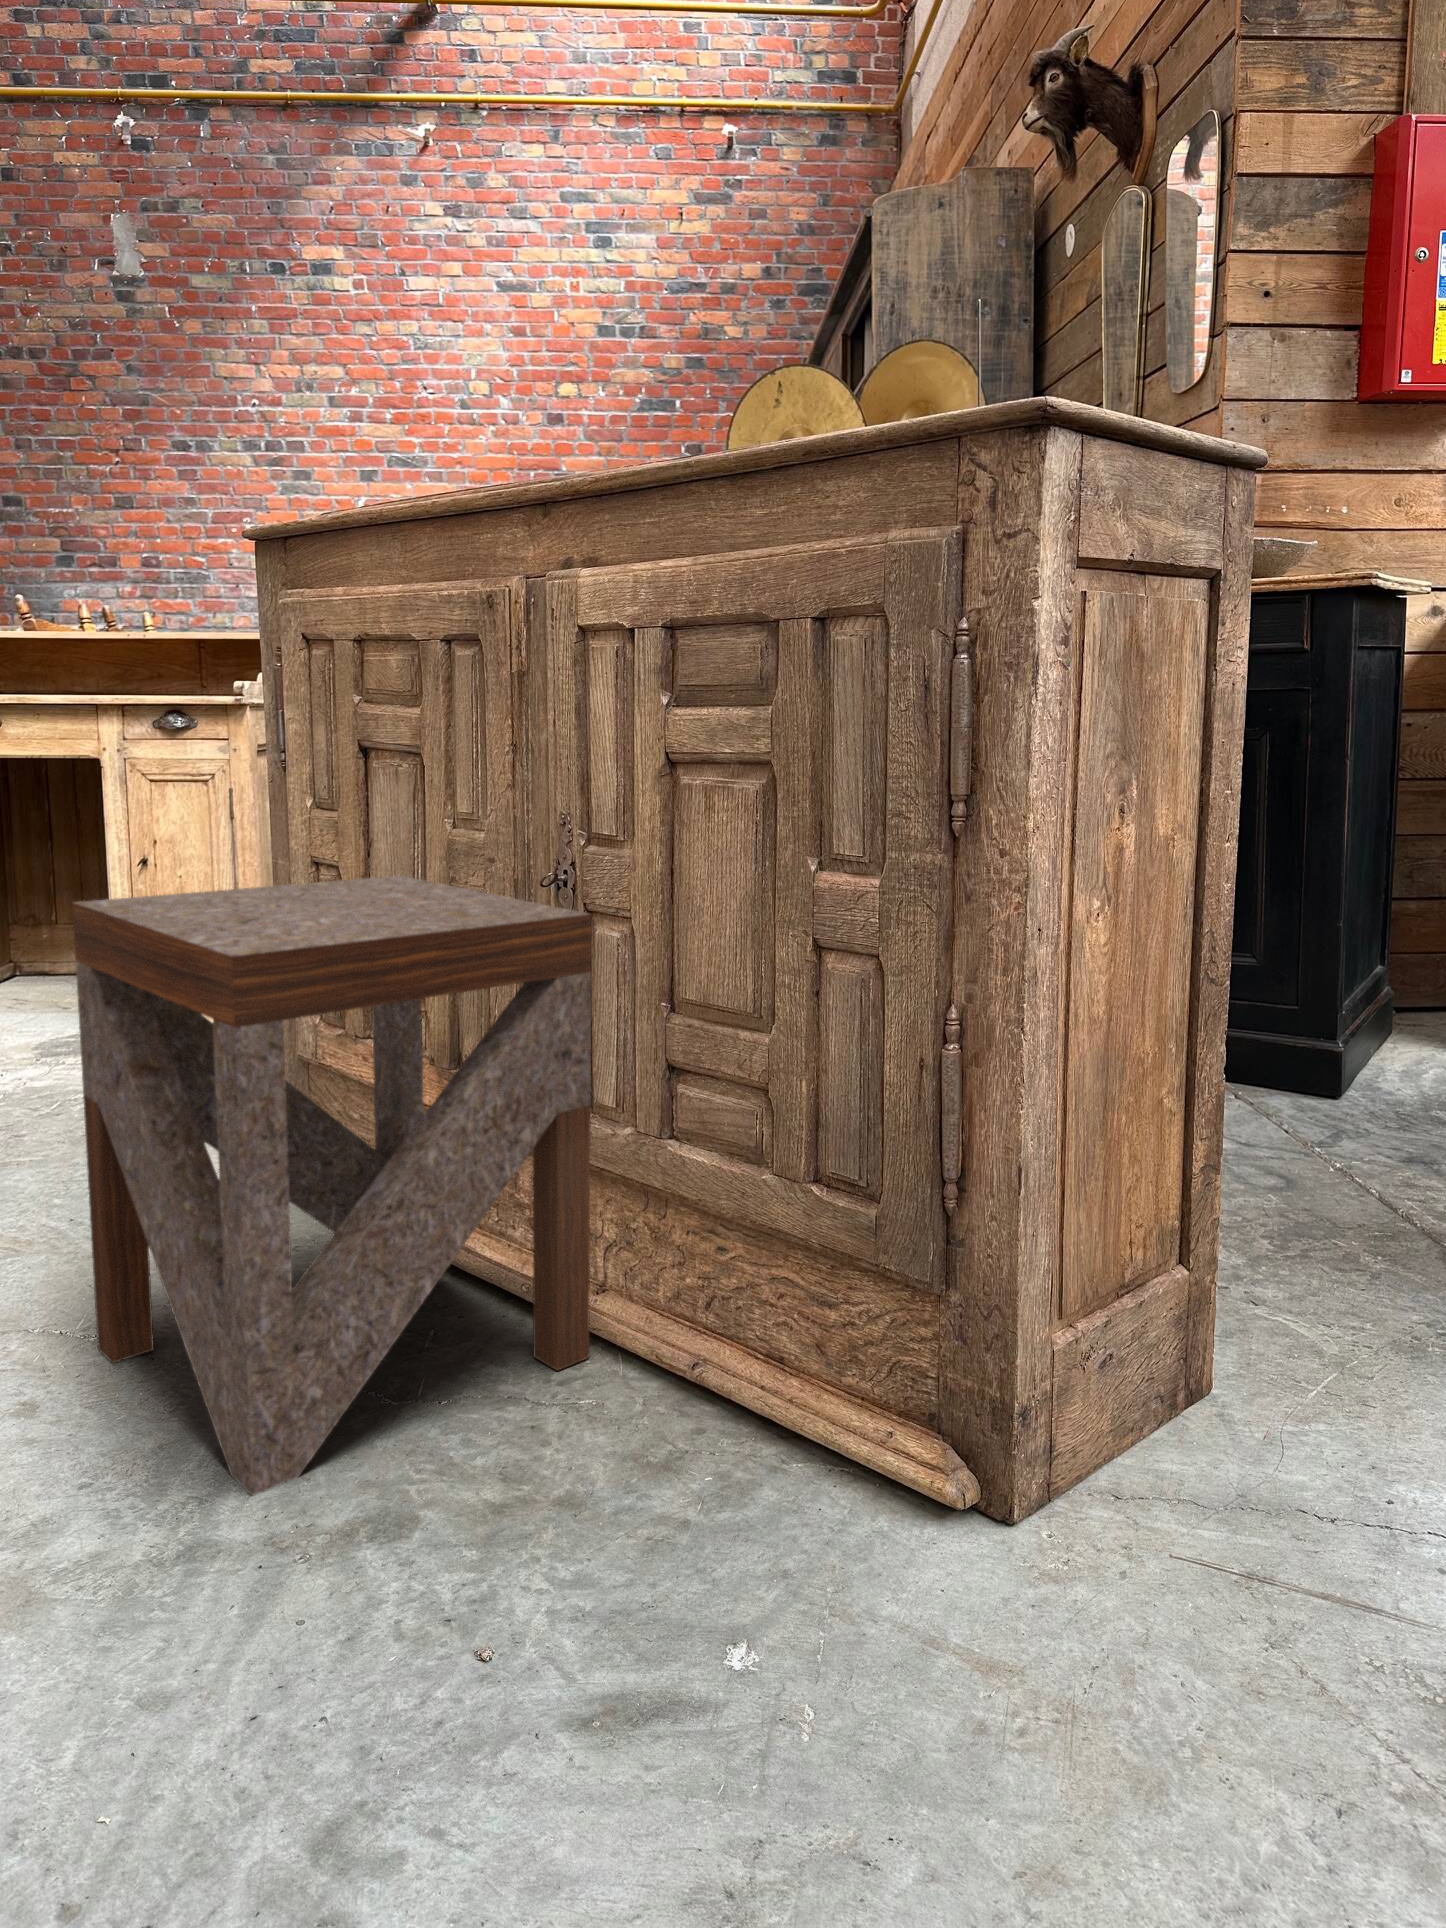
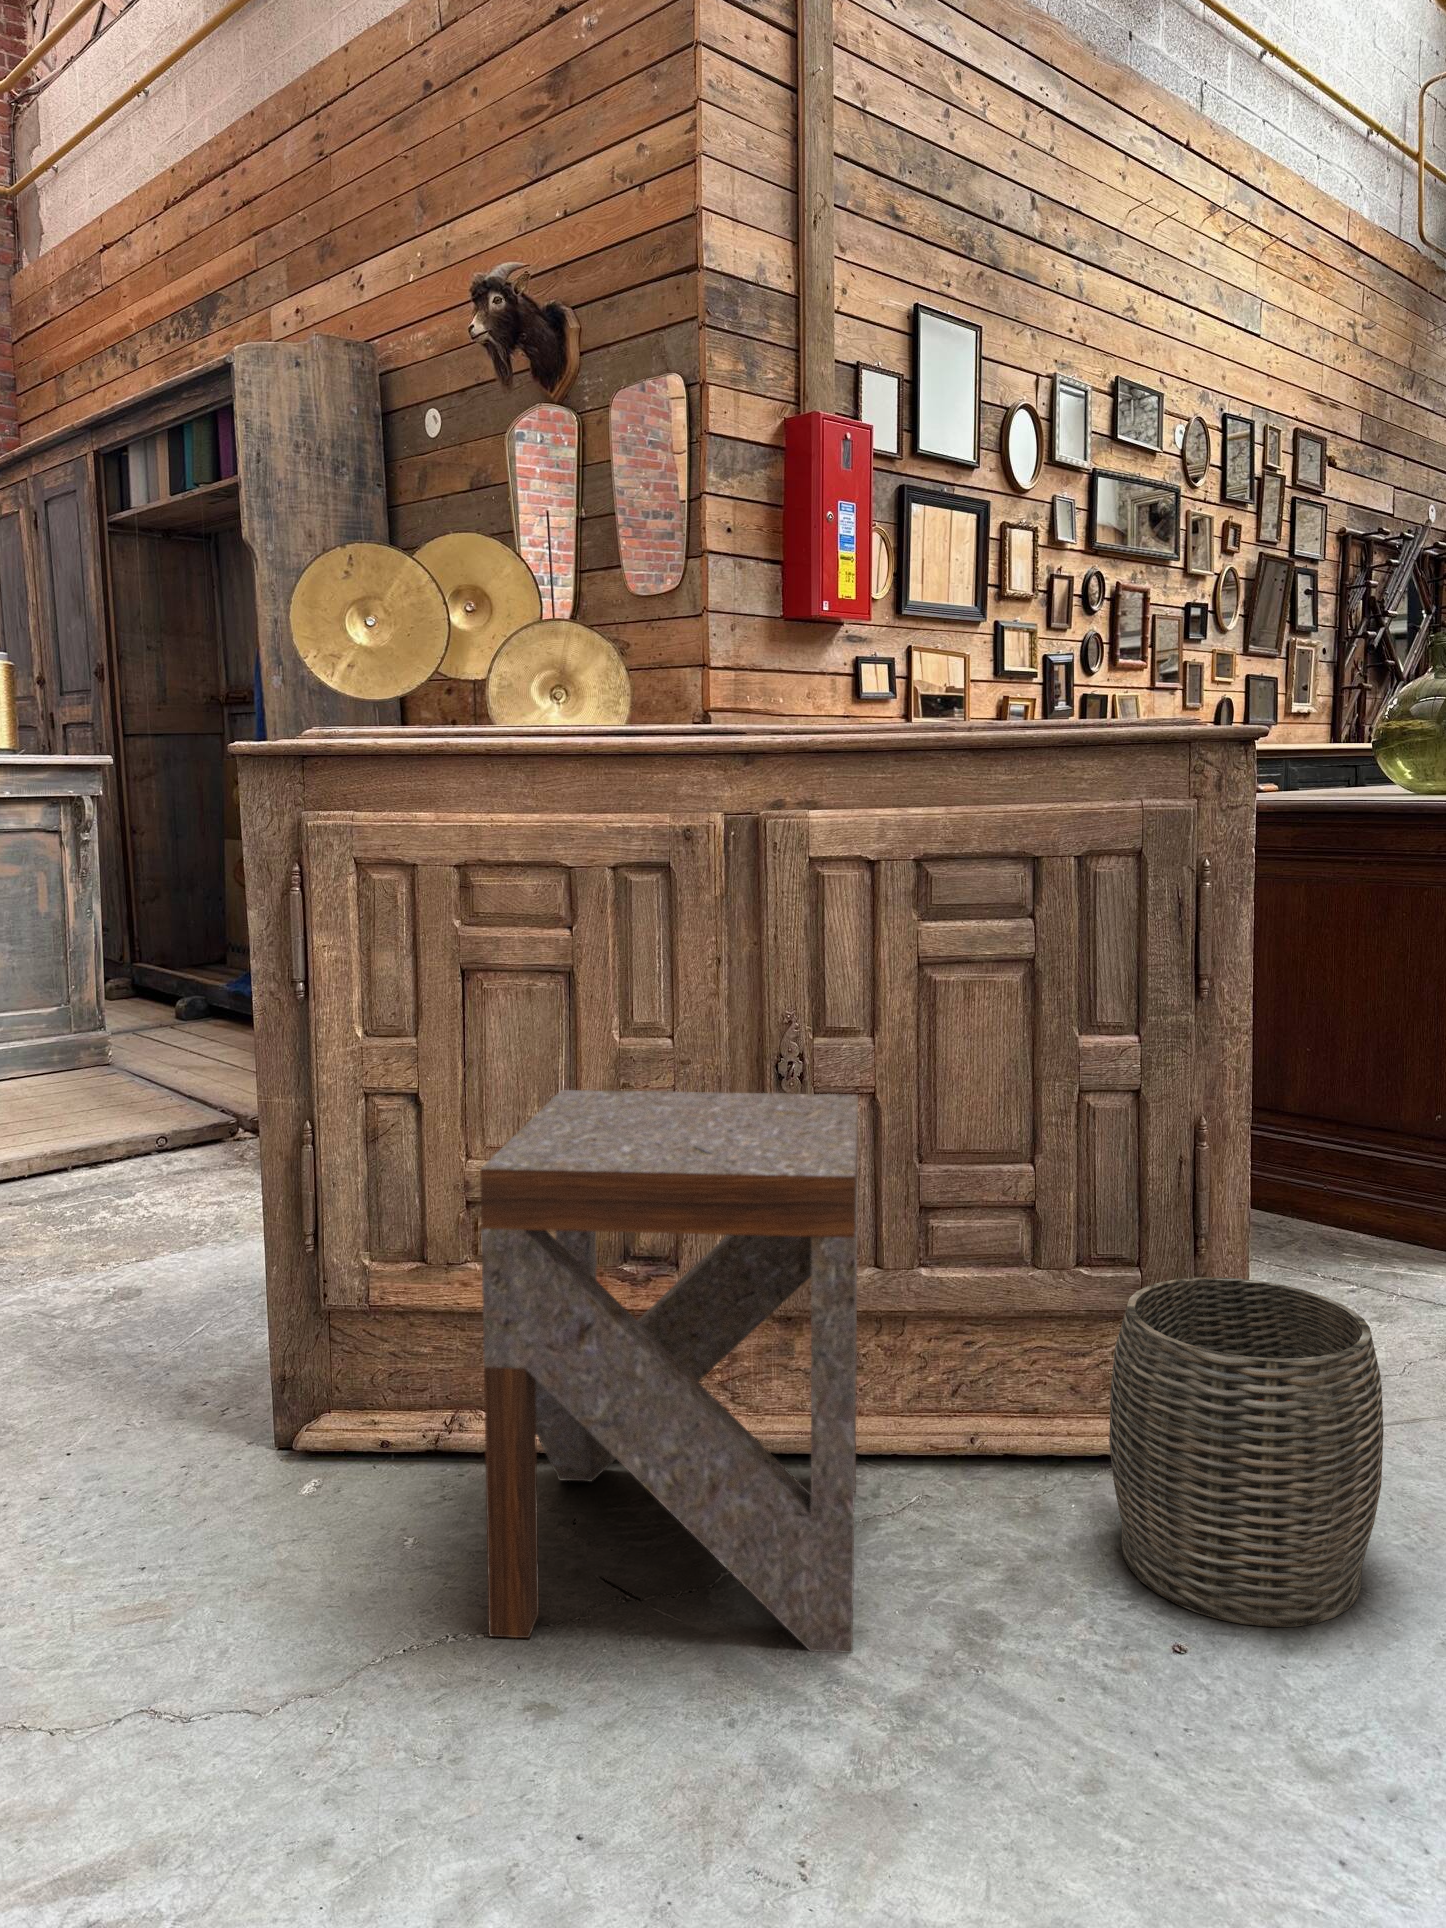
woven basket: none [565,1215,946,1752] -> present [1109,1277,1383,1627]

